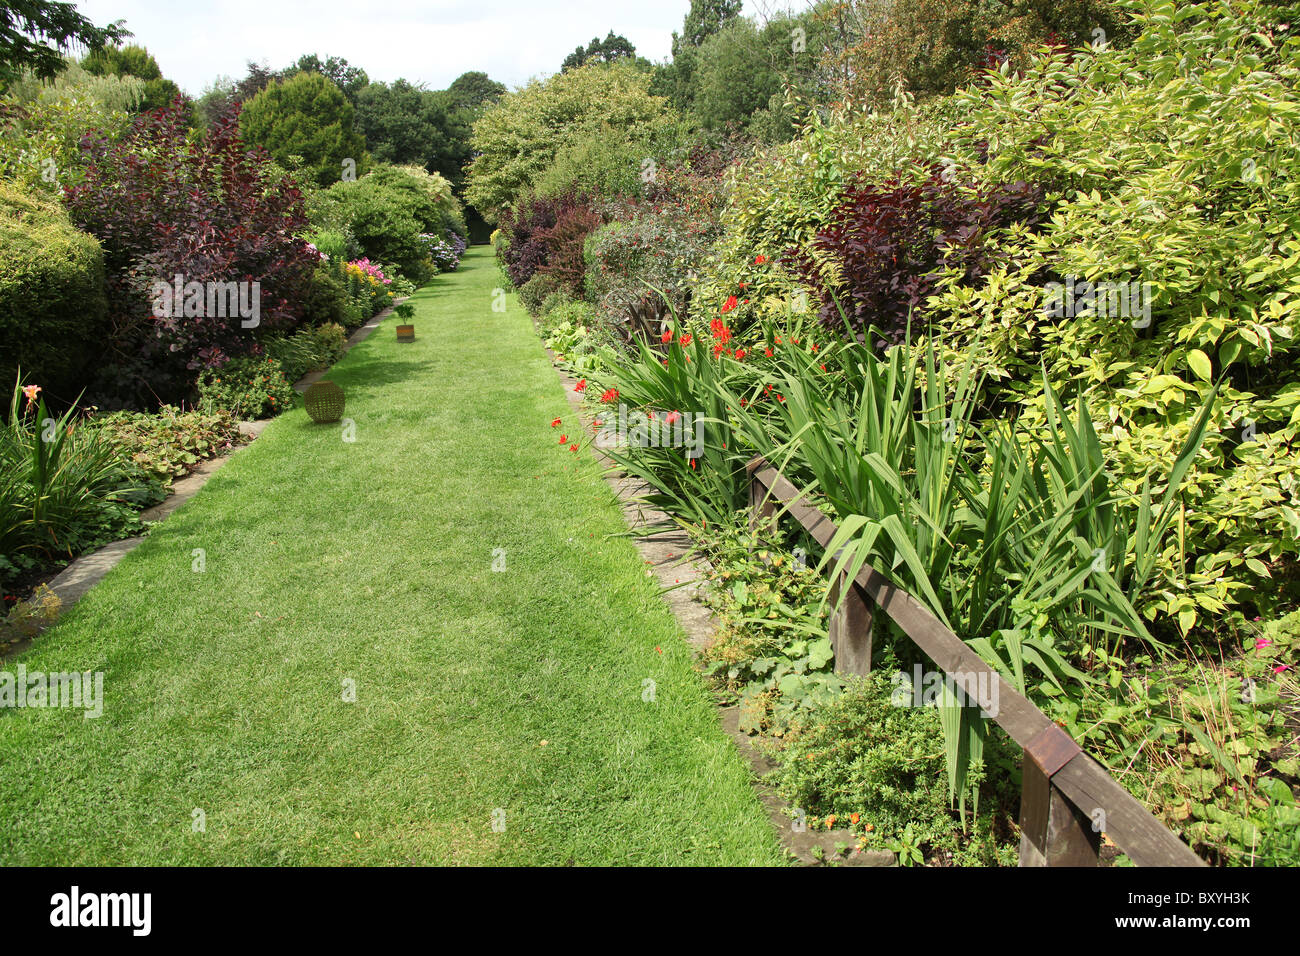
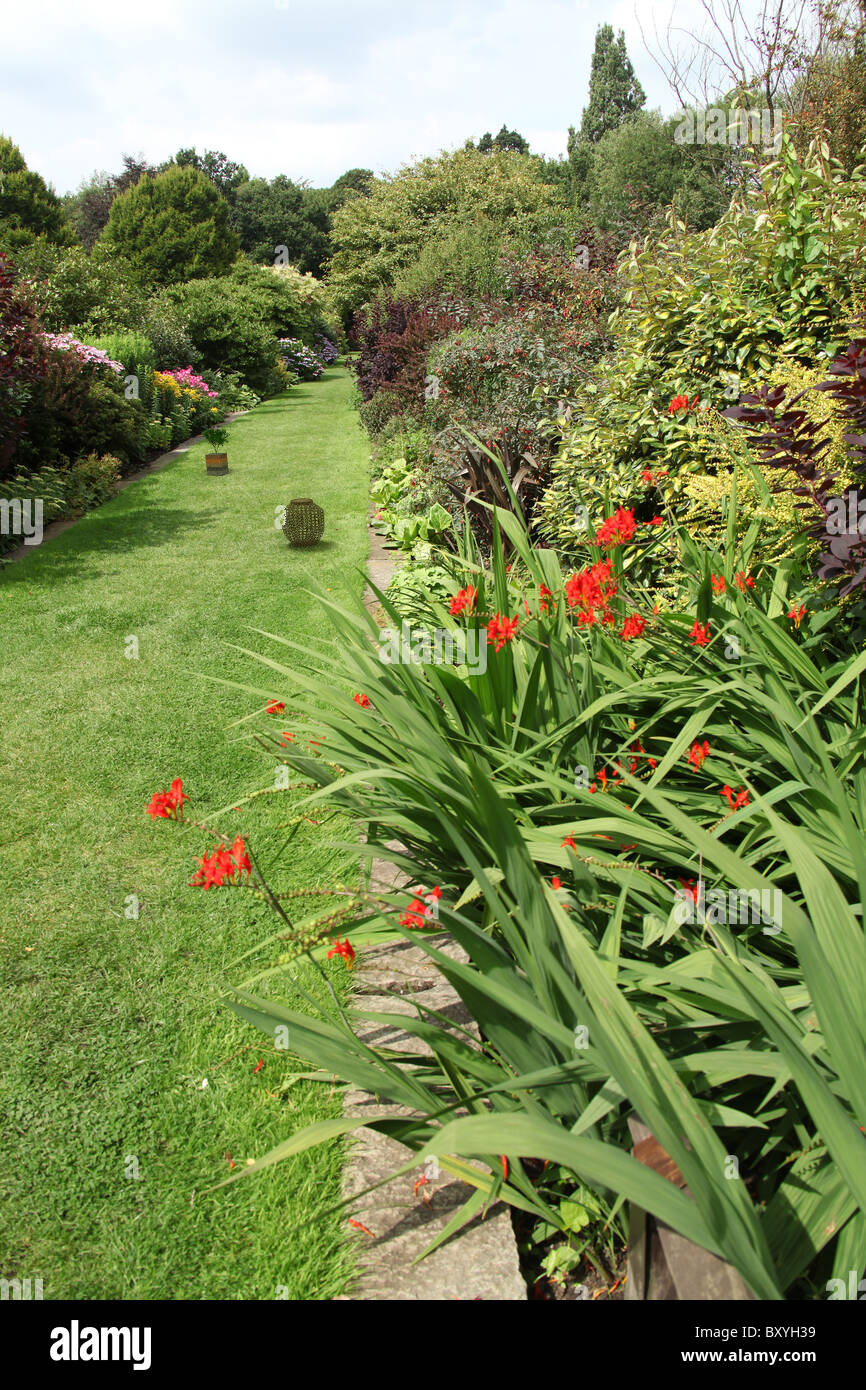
woven basket: present [303,380,345,423] -> present [282,498,325,546]

